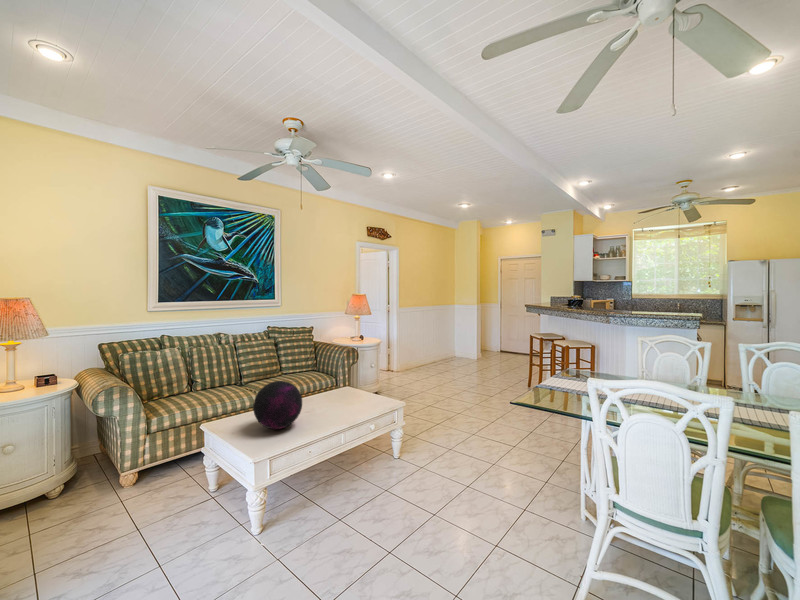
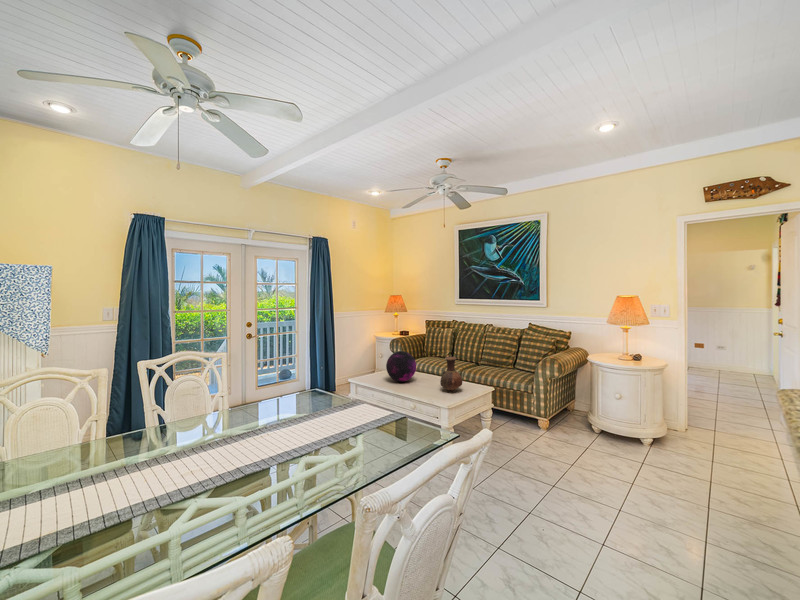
vase: none [327,366,359,405] -> present [440,357,462,391]

